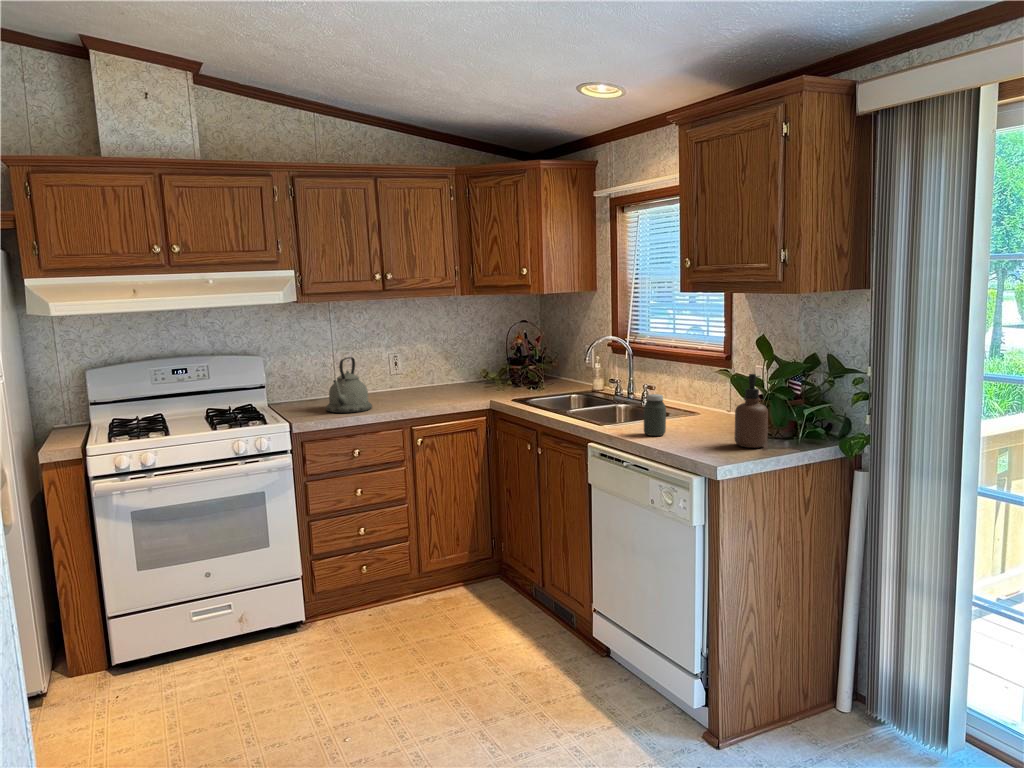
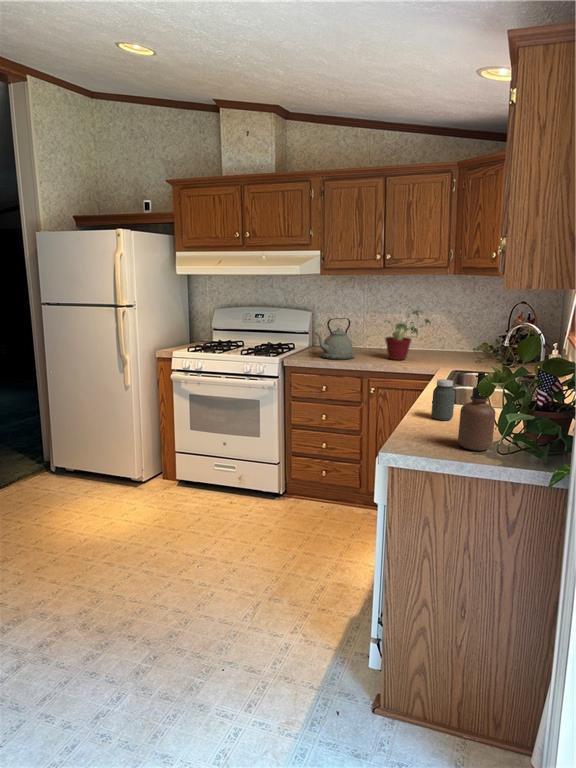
potted plant: none [391,331,445,401] -> present [385,310,430,360]

